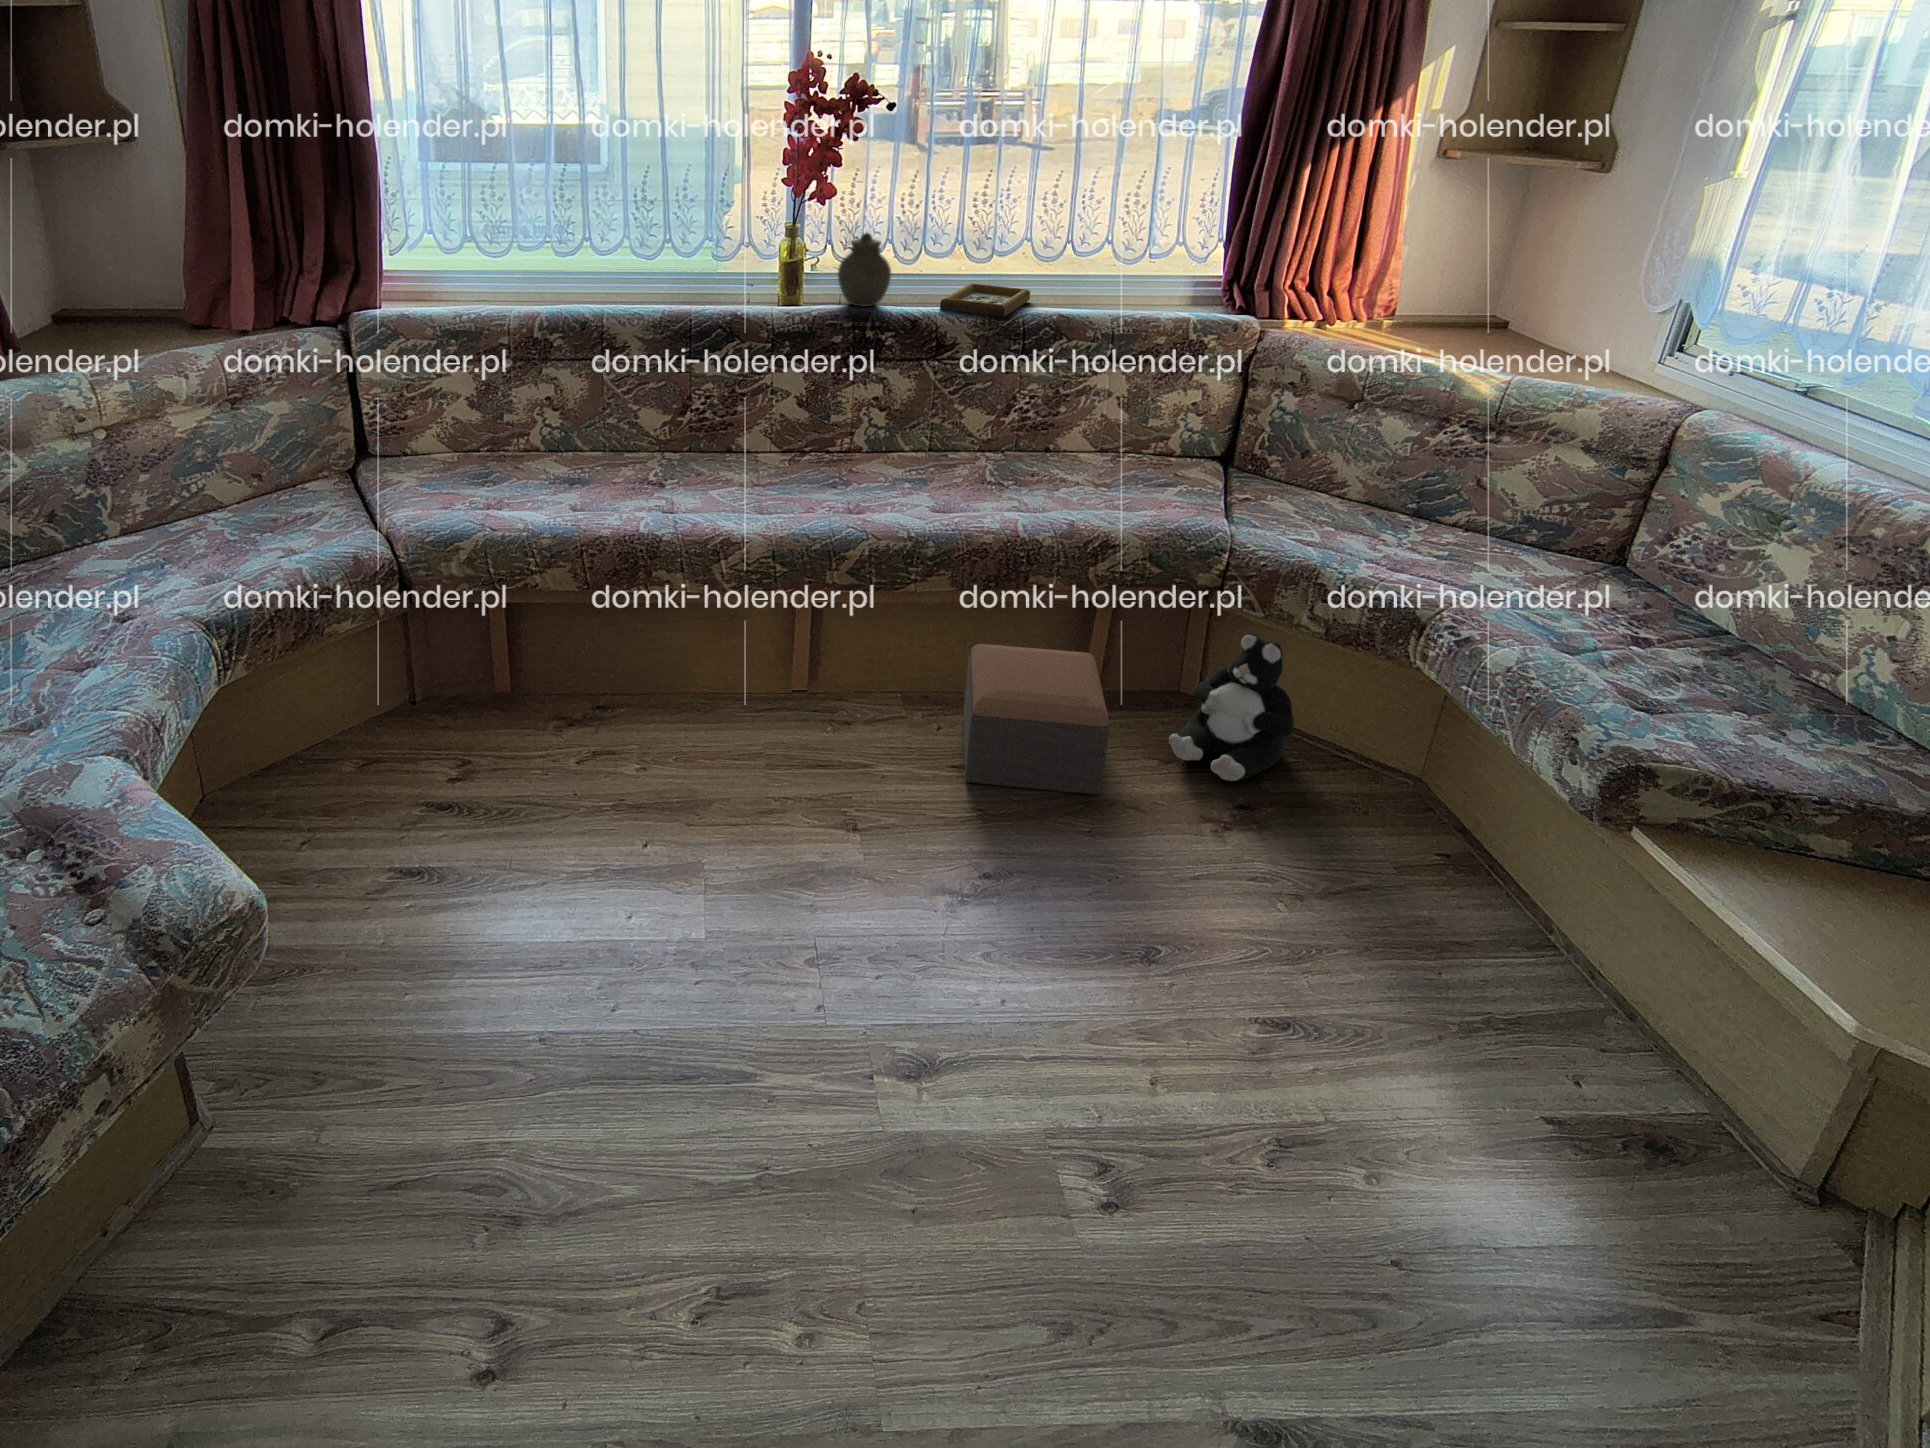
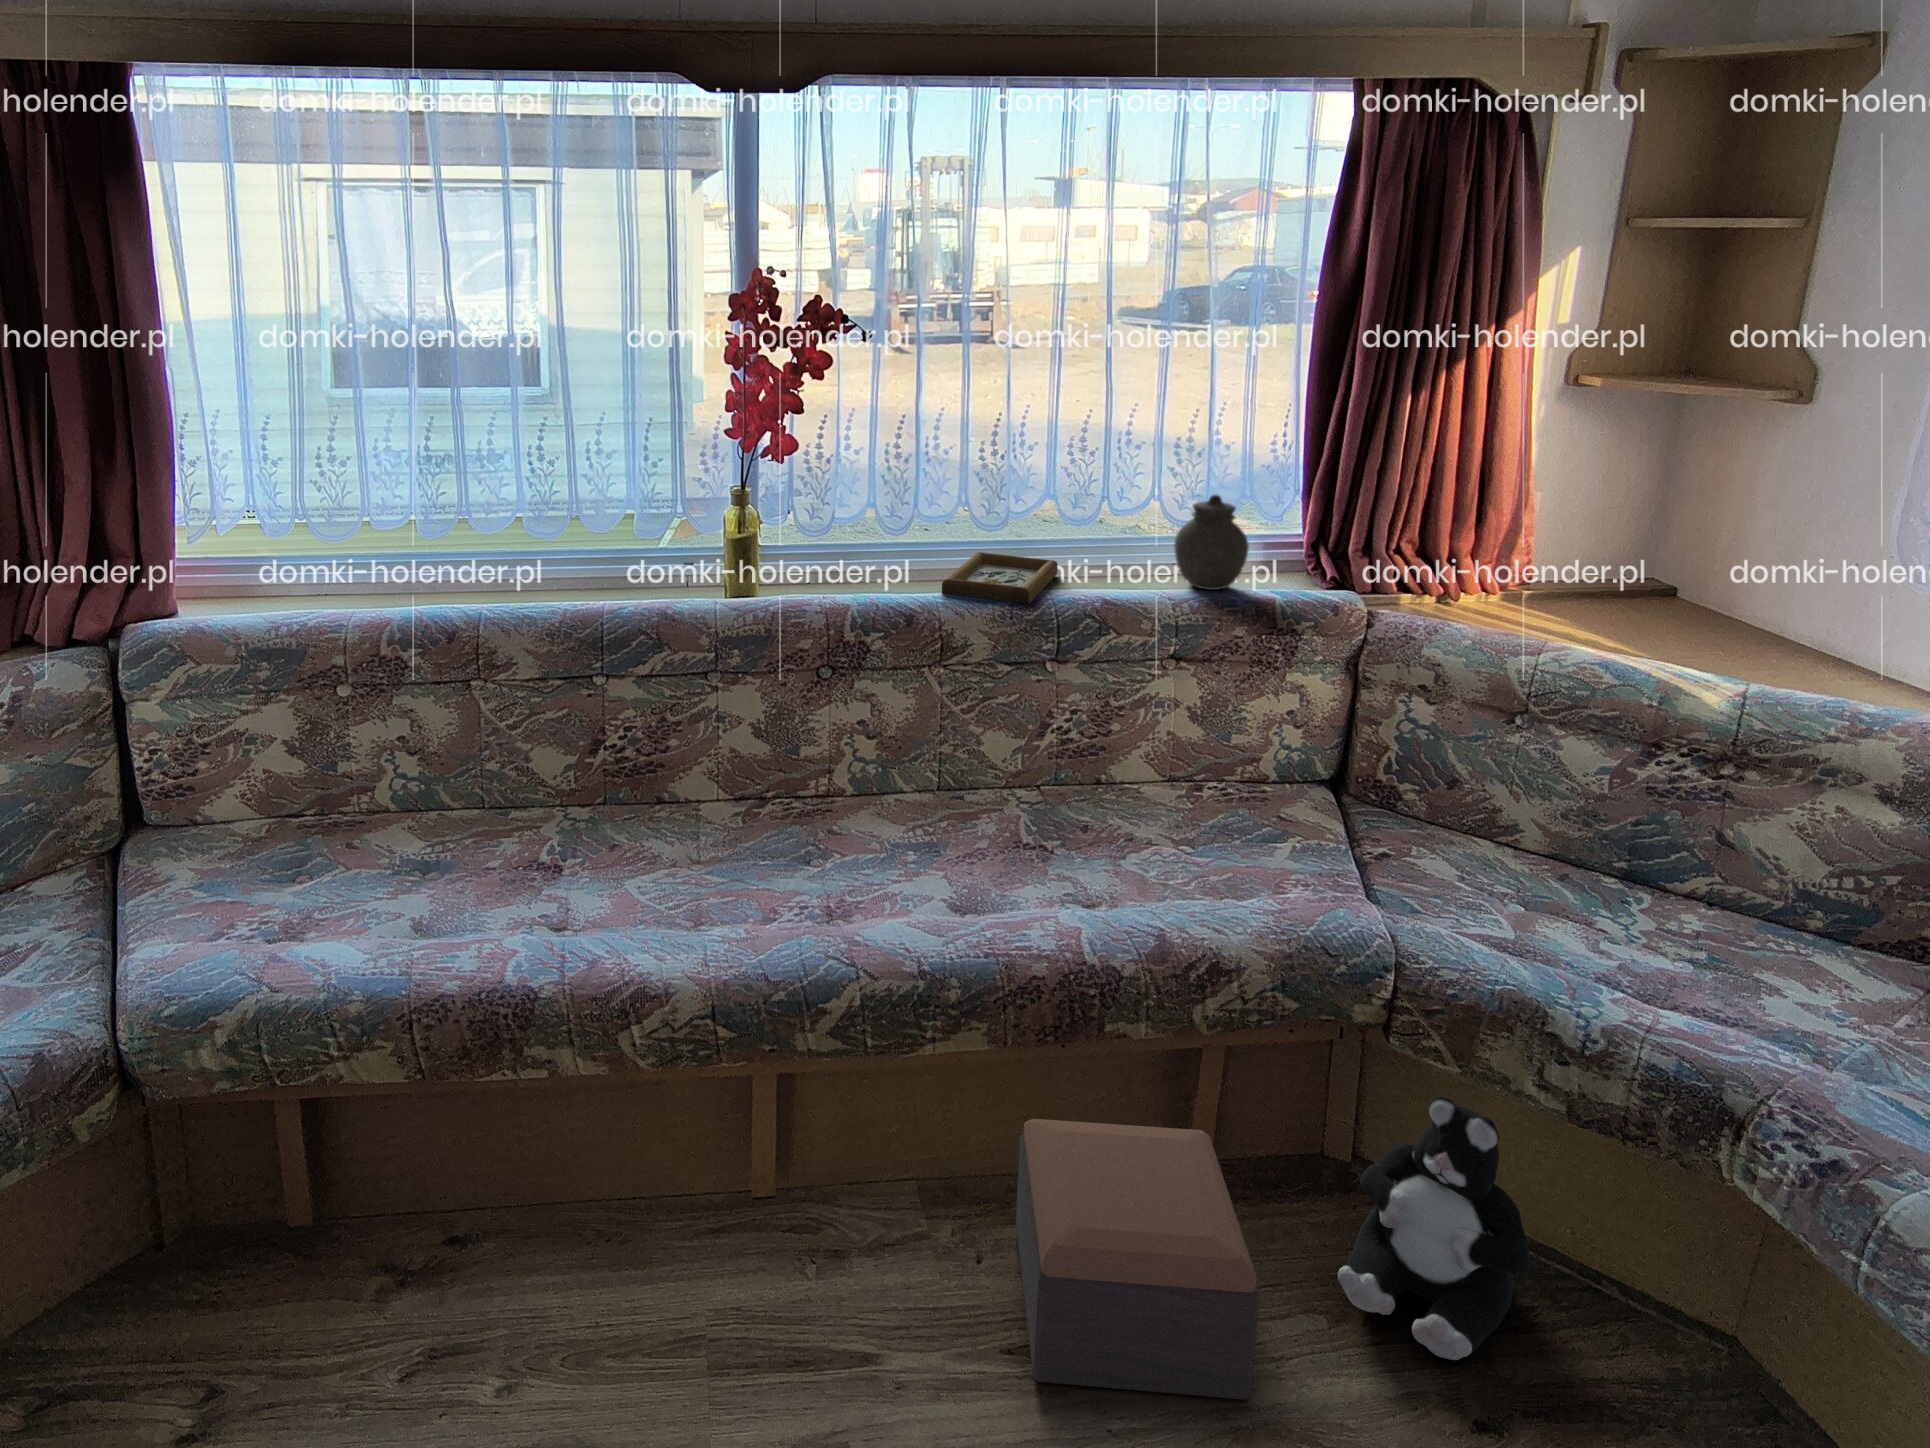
jar: present [838,233,891,306] -> present [1174,495,1249,590]

